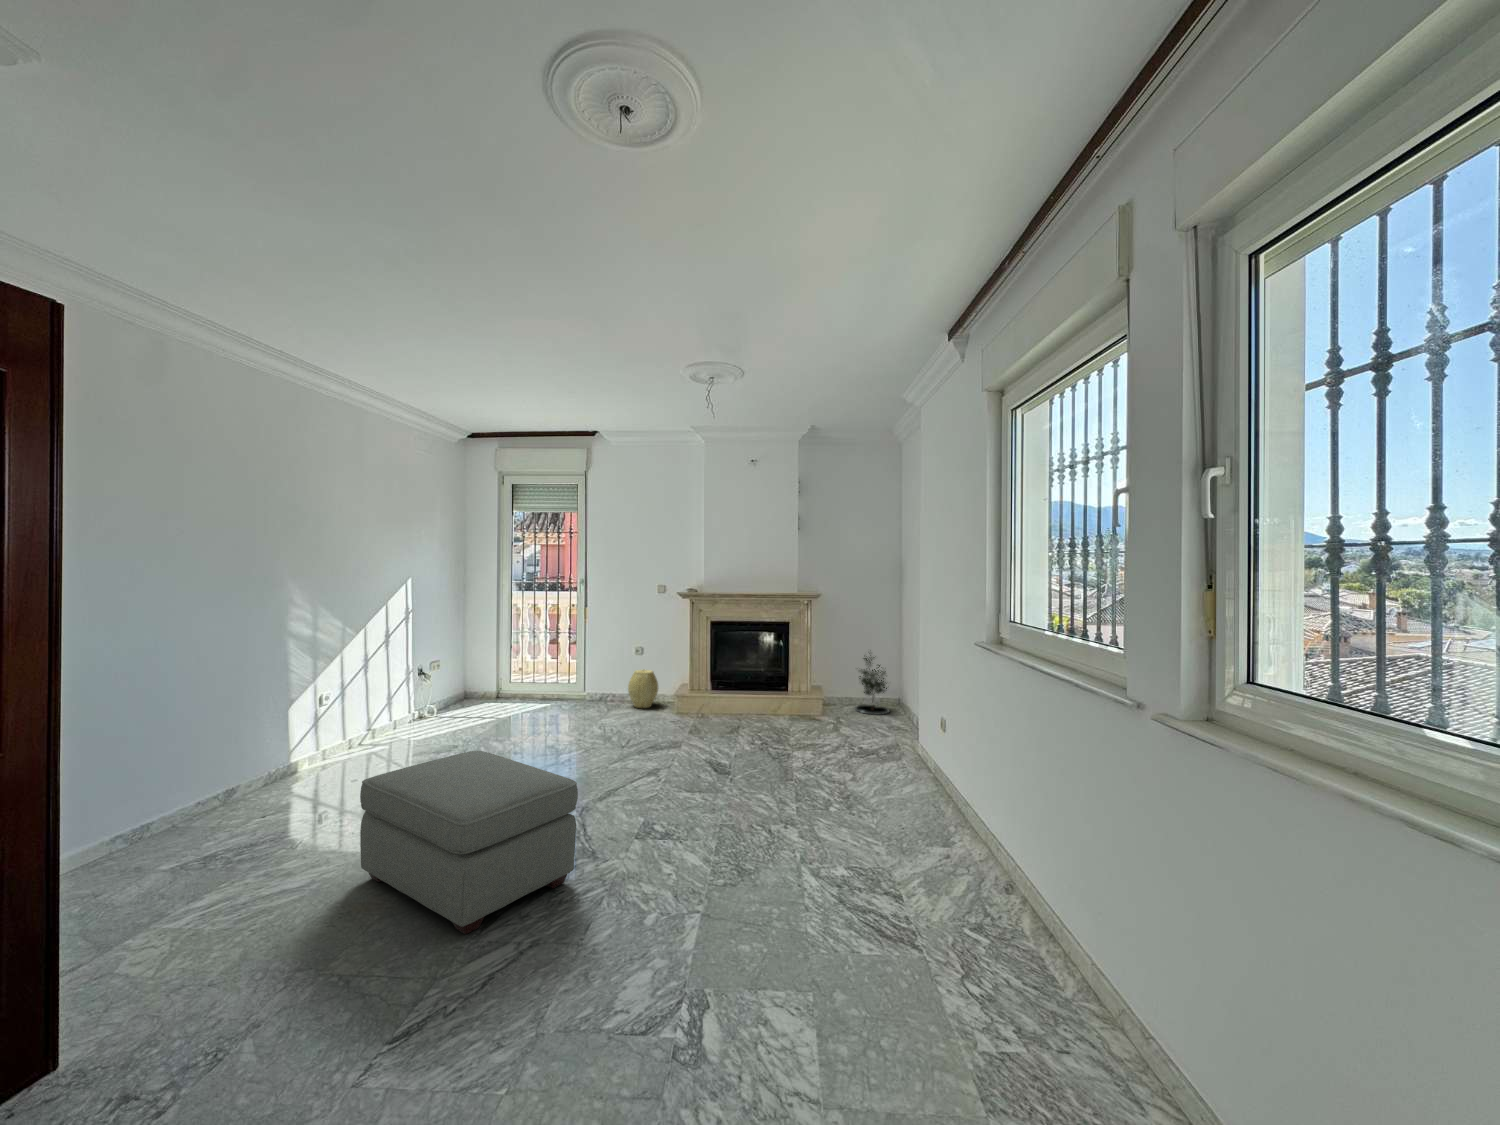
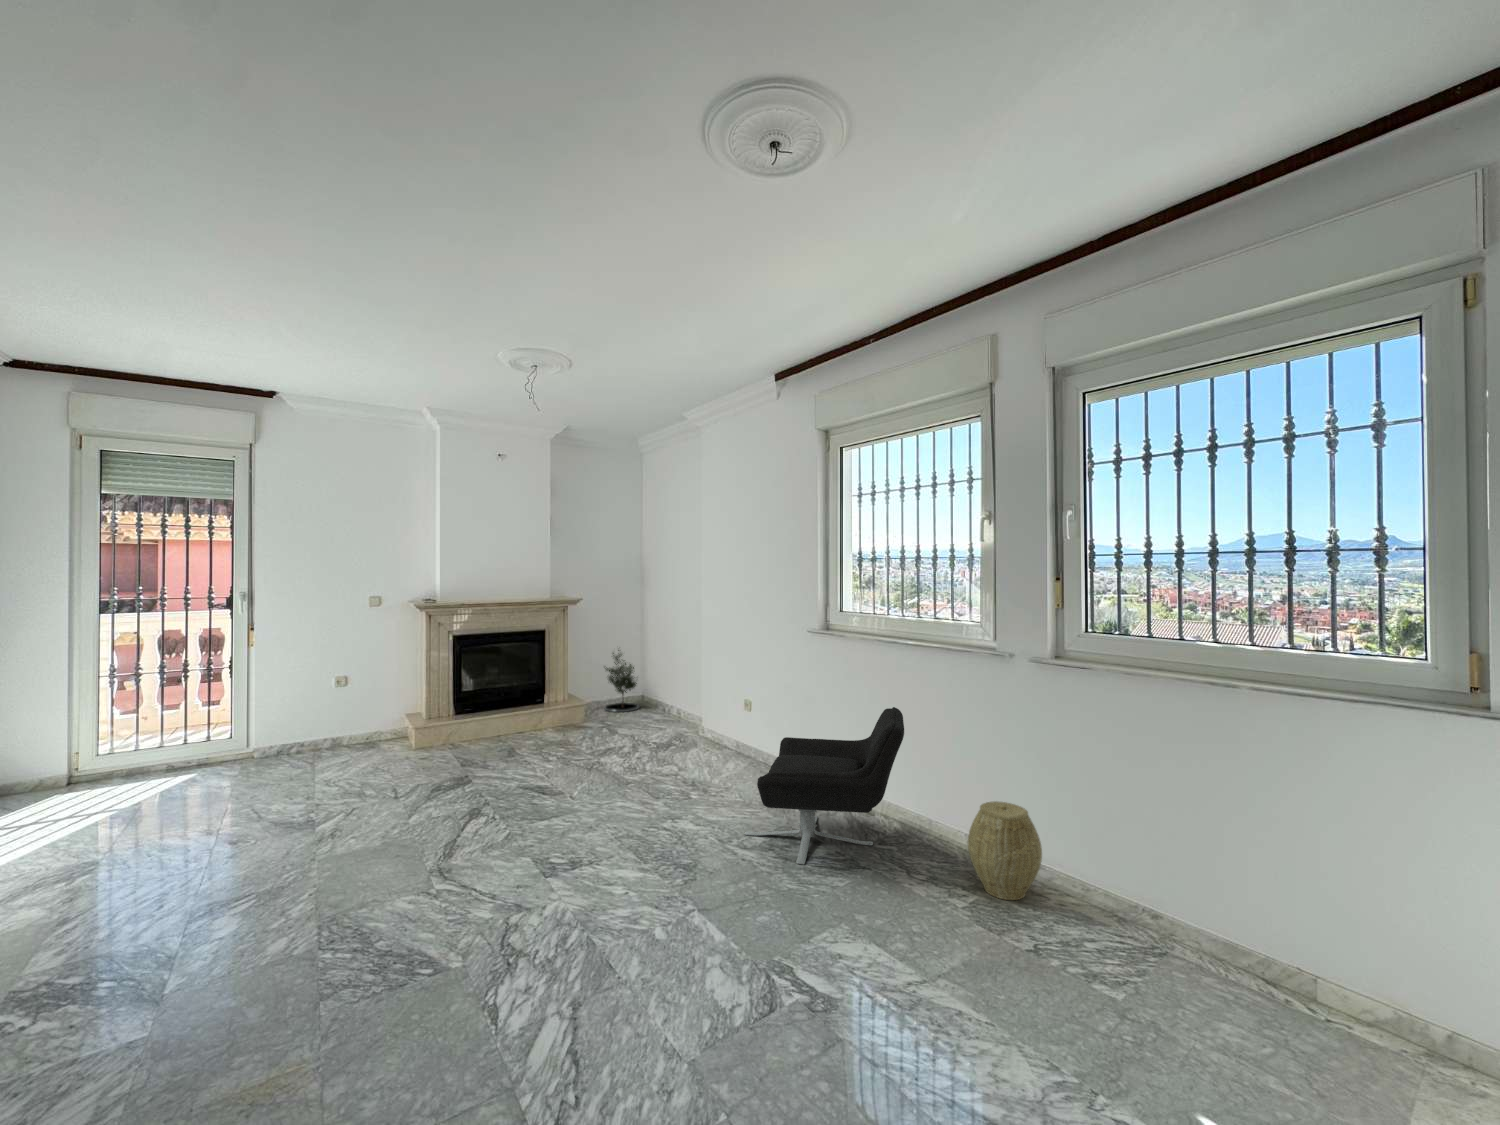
woven basket: present [628,669,658,708] -> present [968,801,1042,900]
ottoman: present [360,751,578,934] -> none [211,819,535,1044]
lounge chair: none [809,762,1024,924] -> present [744,707,904,864]

